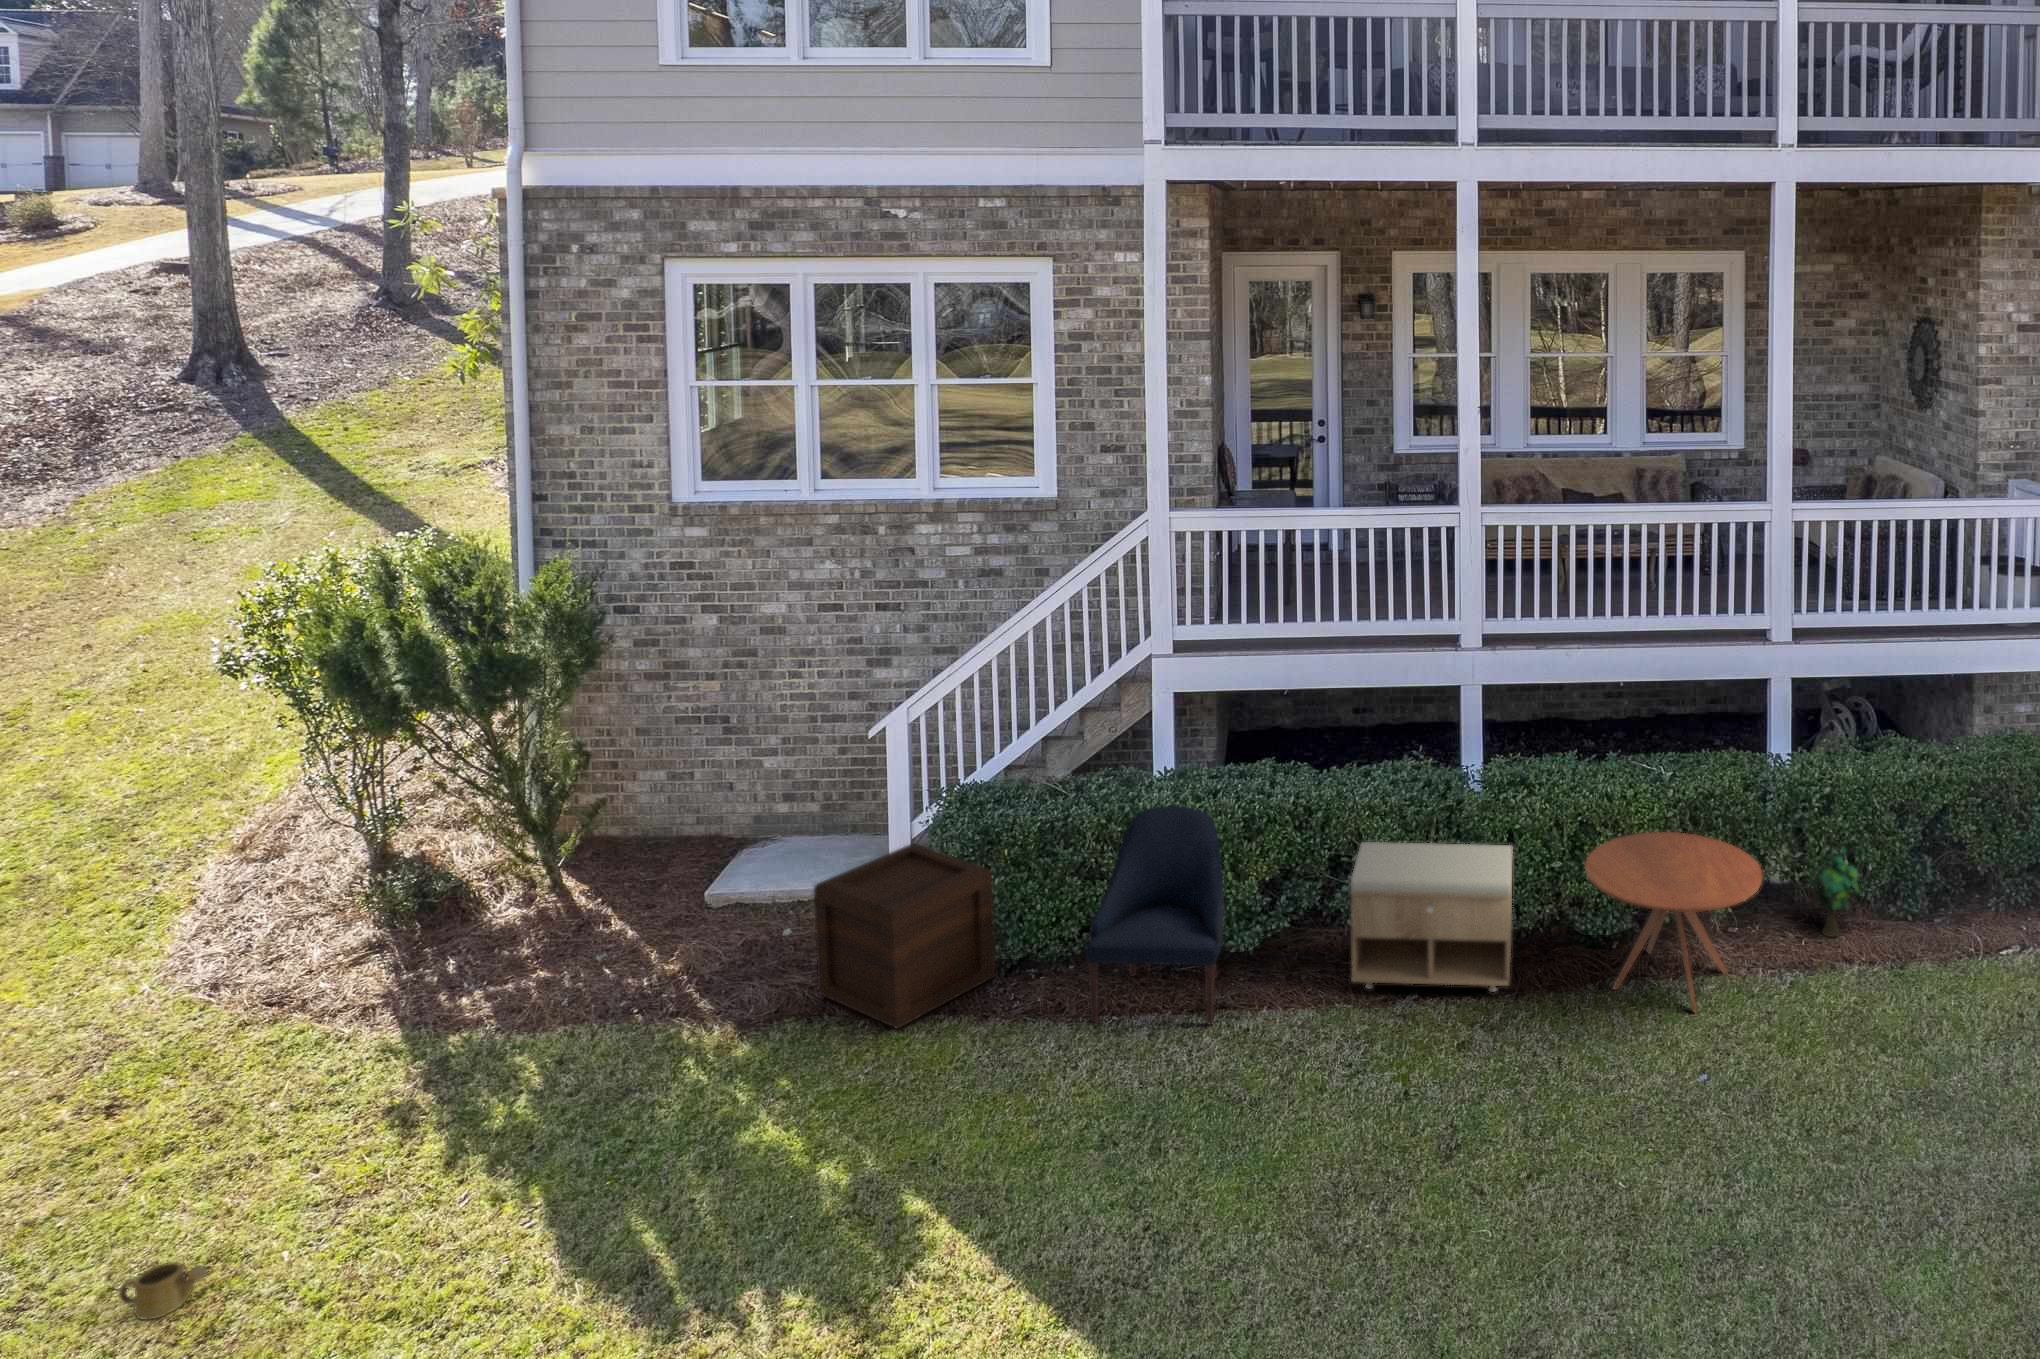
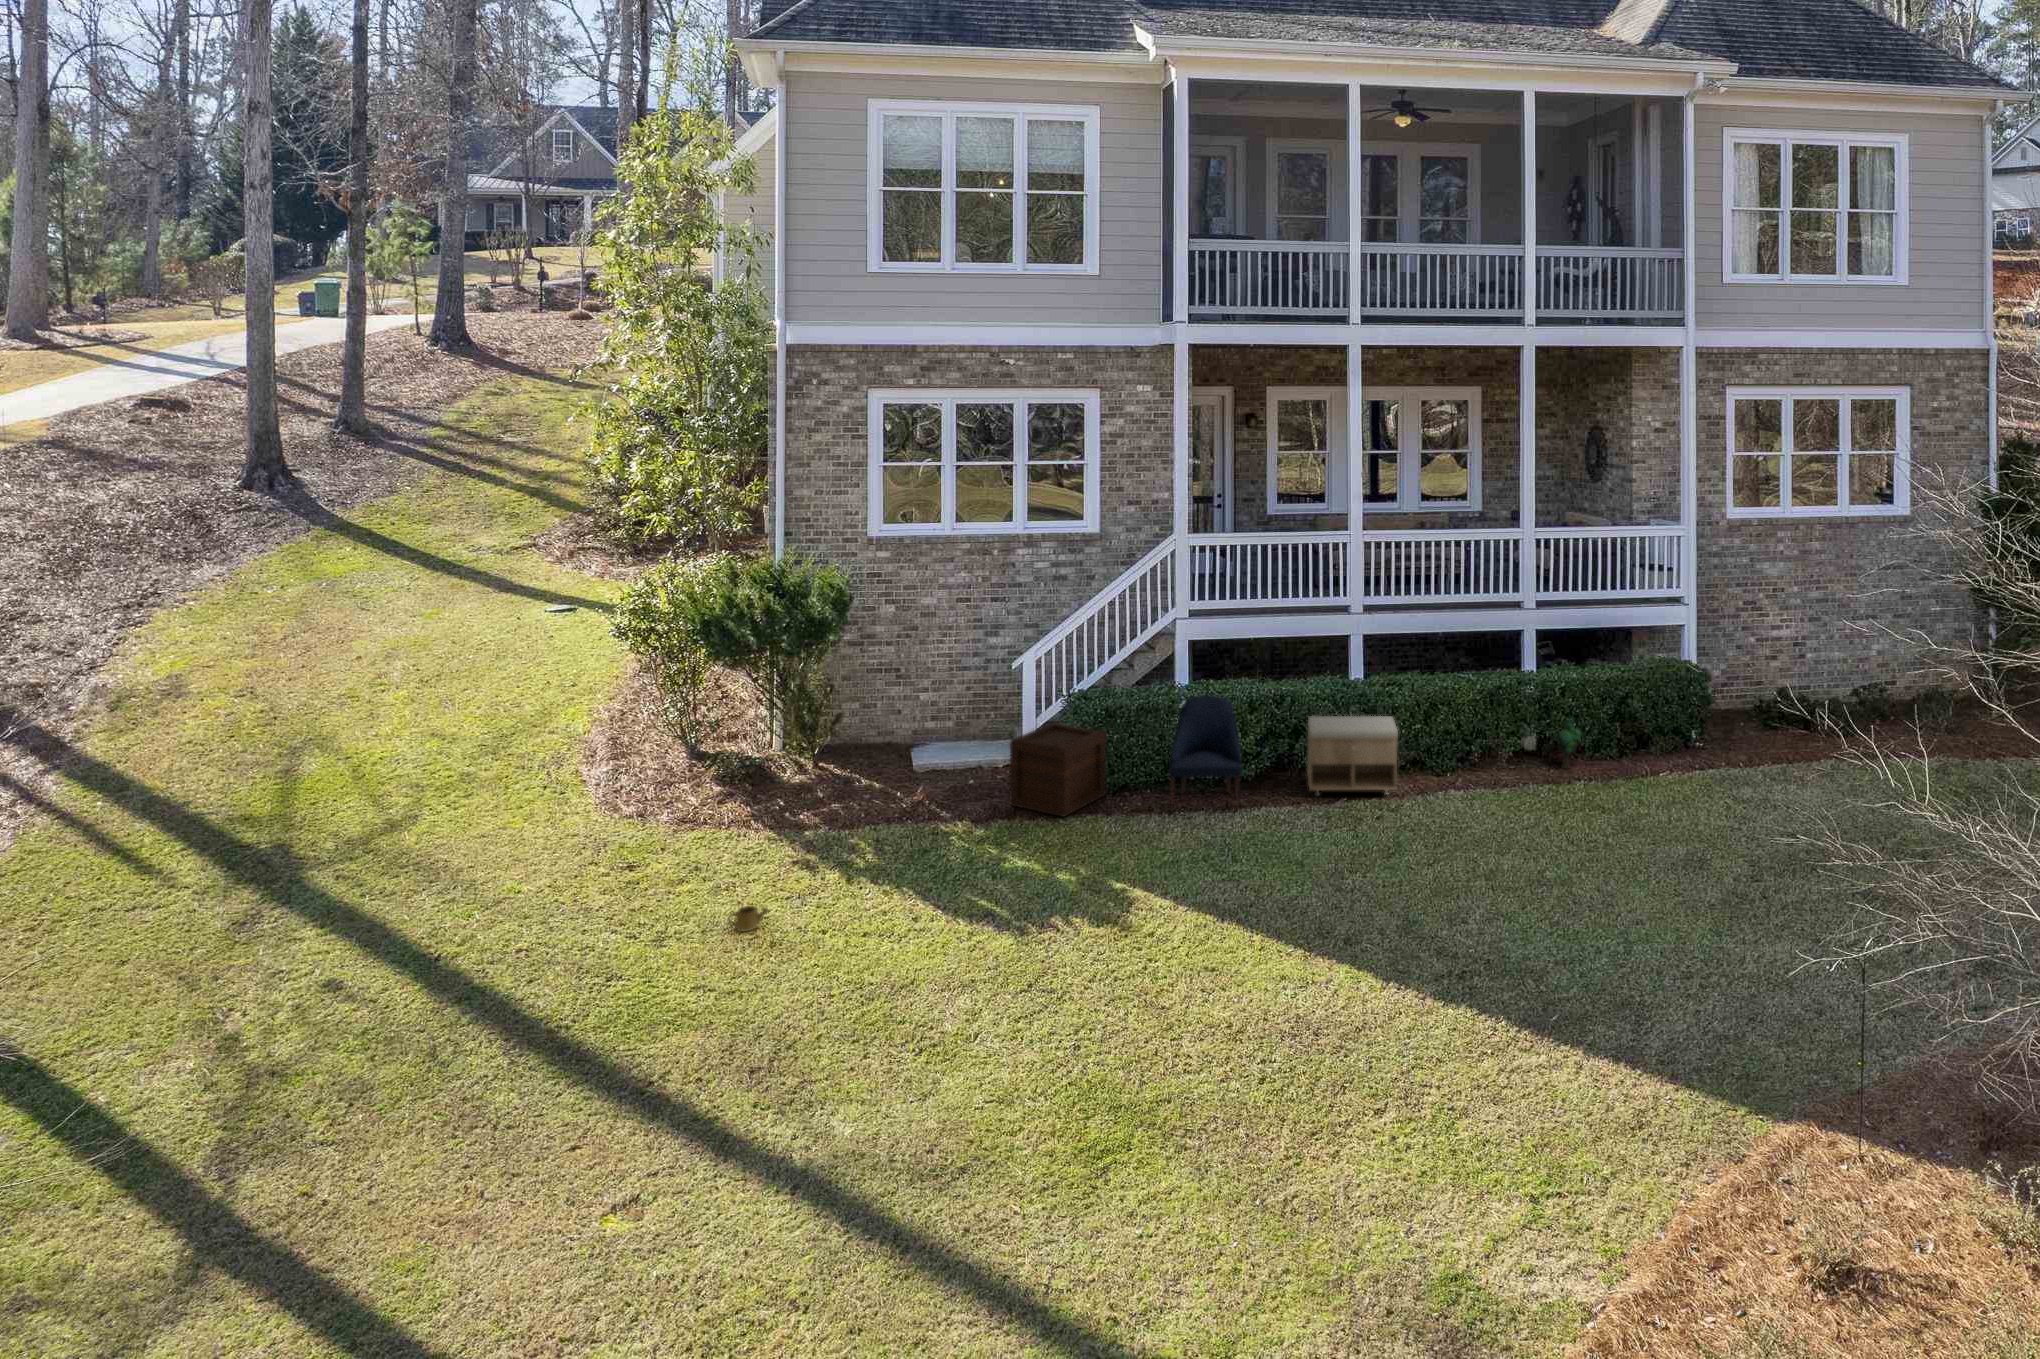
round table: present [1585,832,1762,1012] -> none [1435,710,1533,800]

